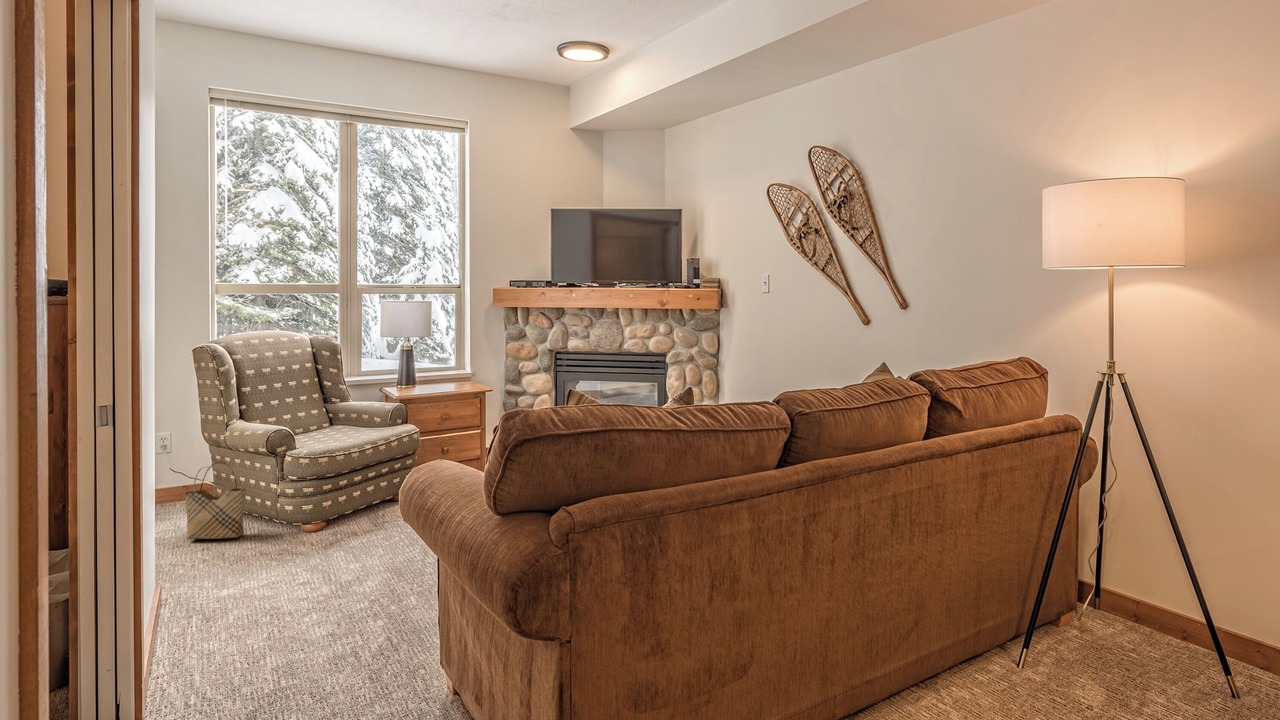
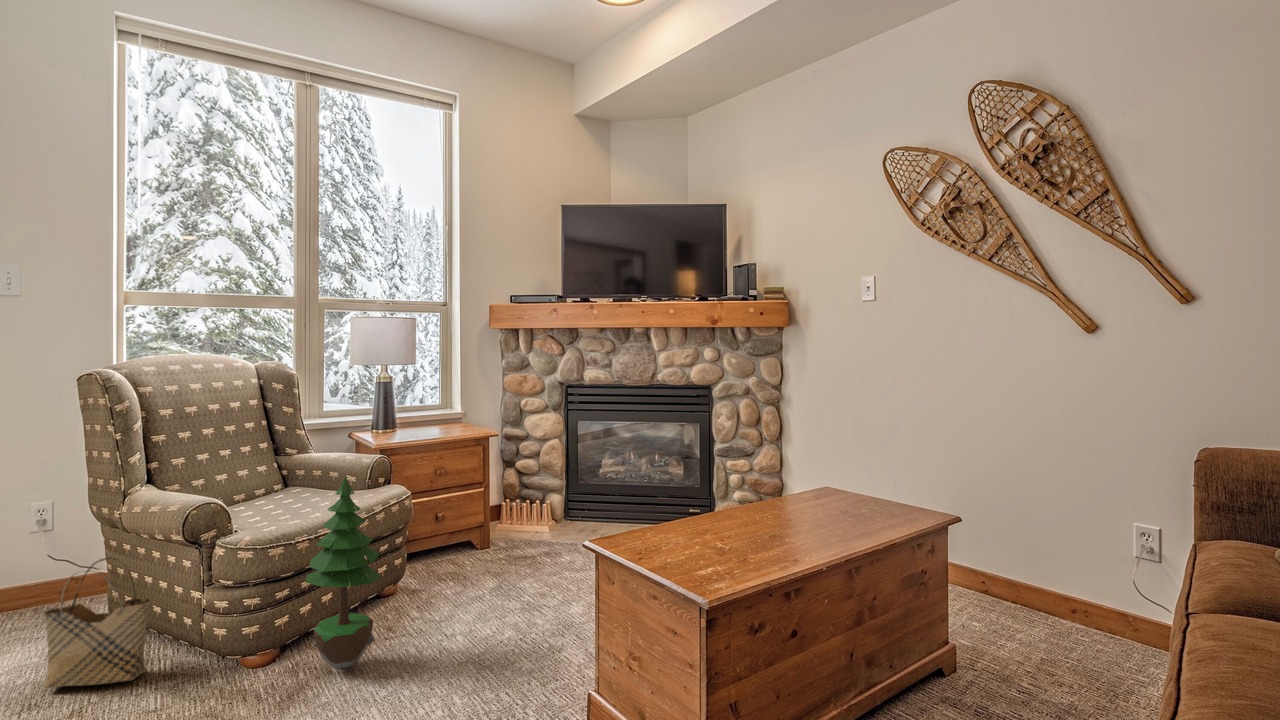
potted tree: none [339,410,388,537] -> present [306,477,381,670]

